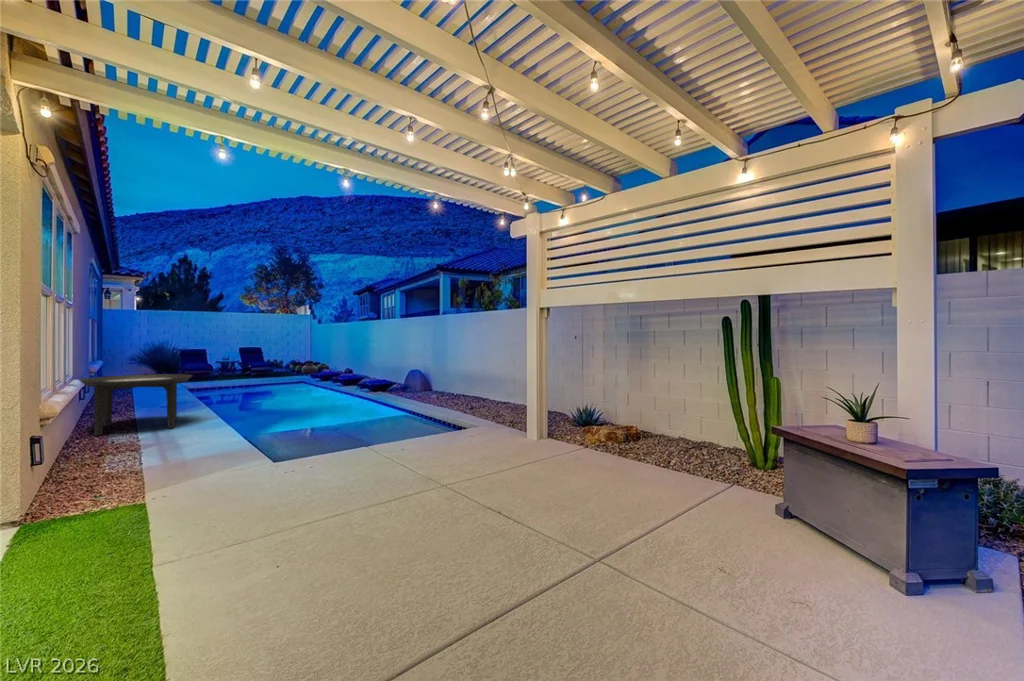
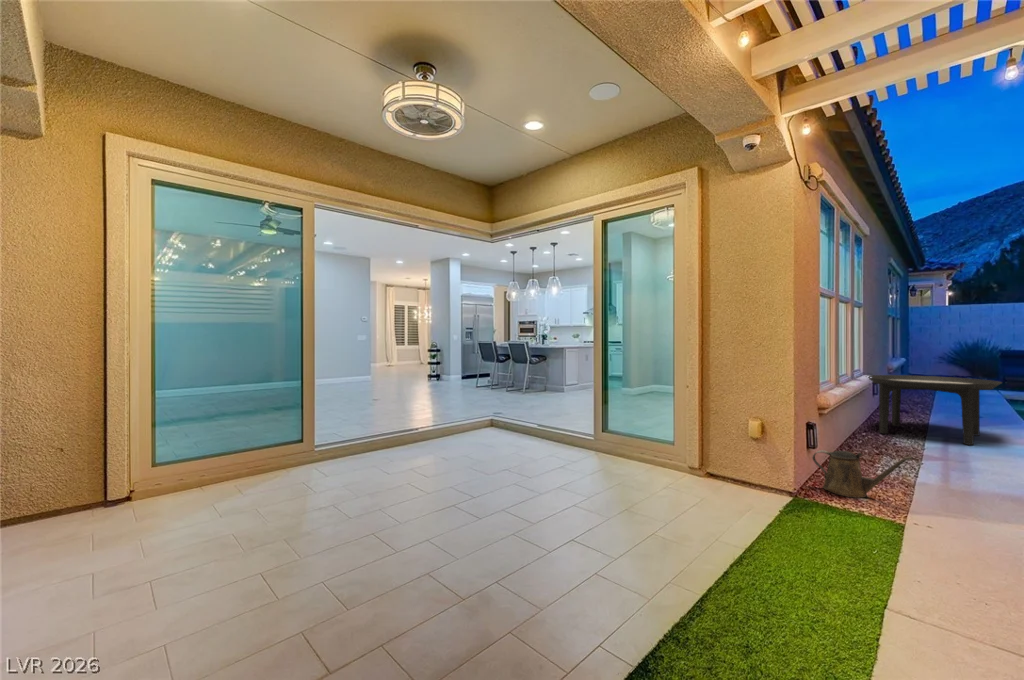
watering can: none [40,445,147,504] -> present [812,450,913,498]

